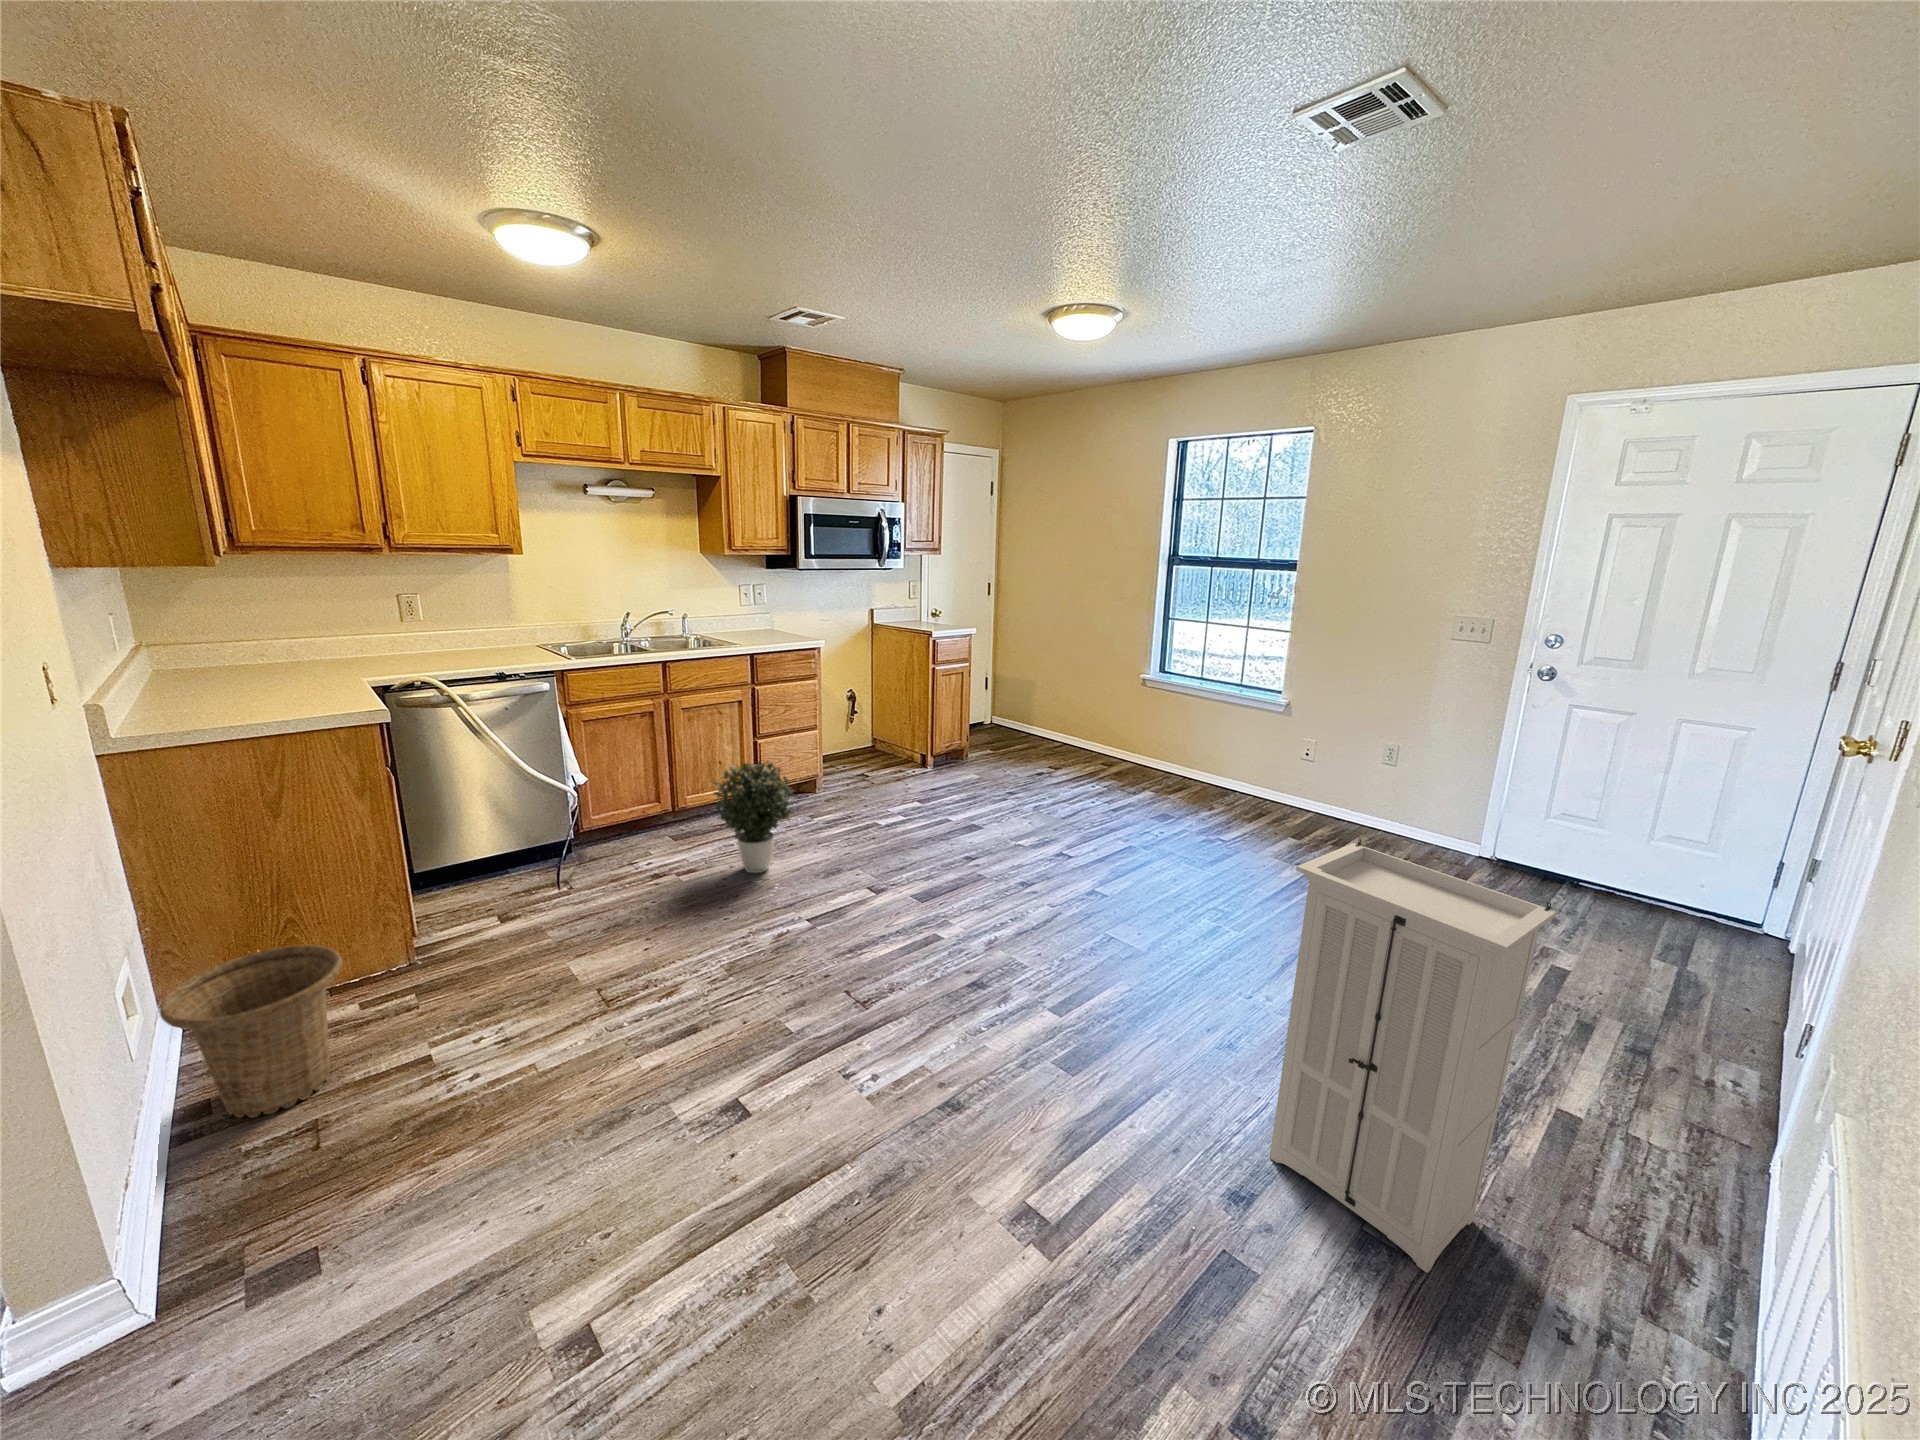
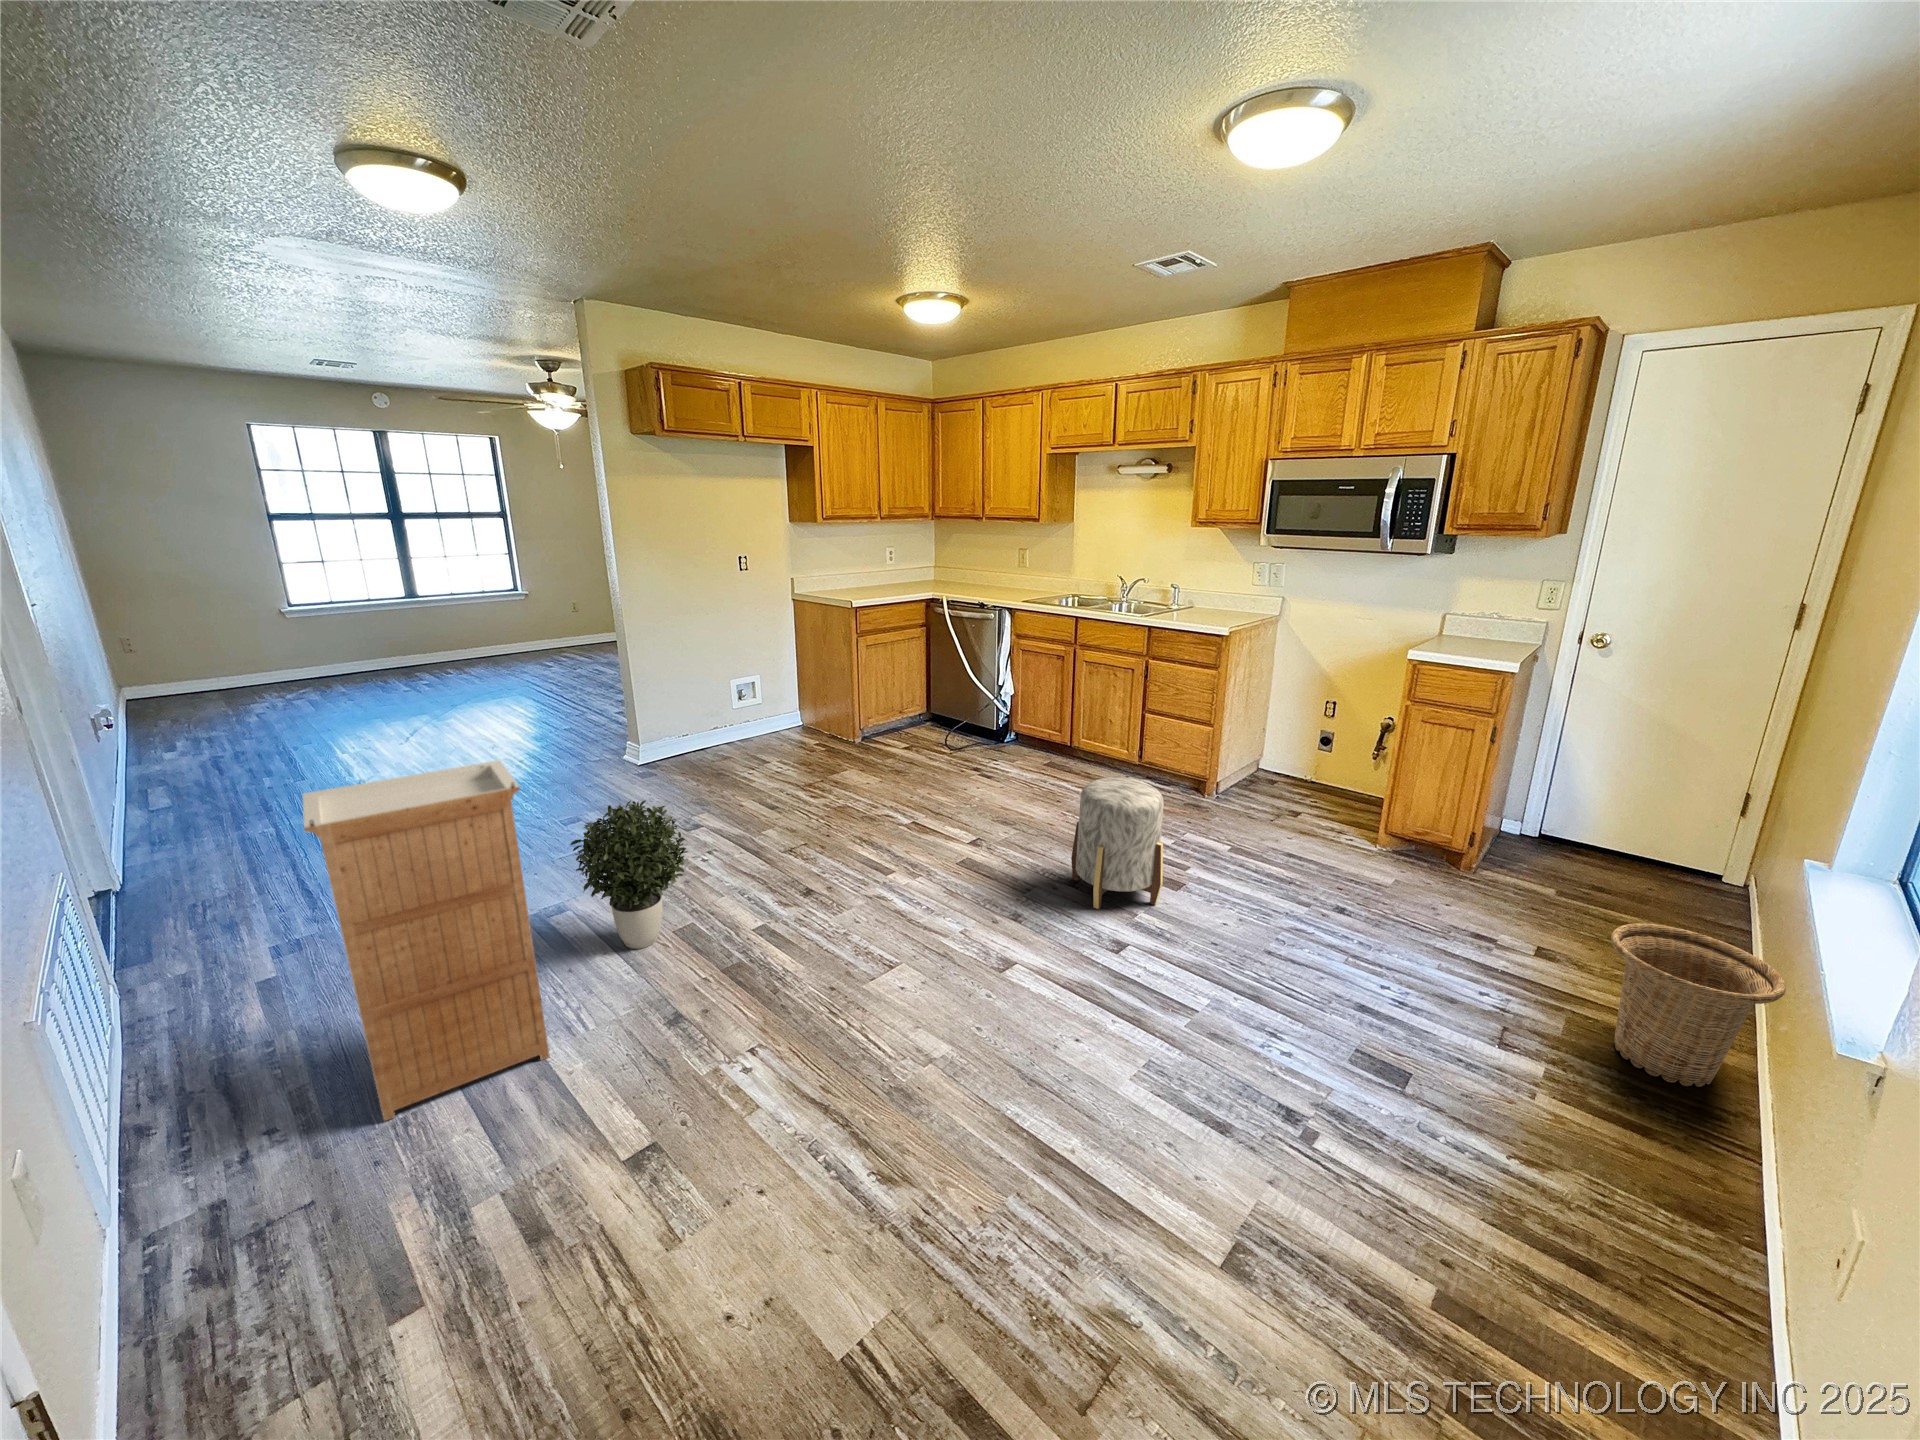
stool: none [949,754,1014,855] -> present [1071,777,1164,909]
potted plant: present [714,762,793,873] -> present [570,800,688,949]
basket: present [159,945,343,1118] -> present [1611,923,1786,1087]

